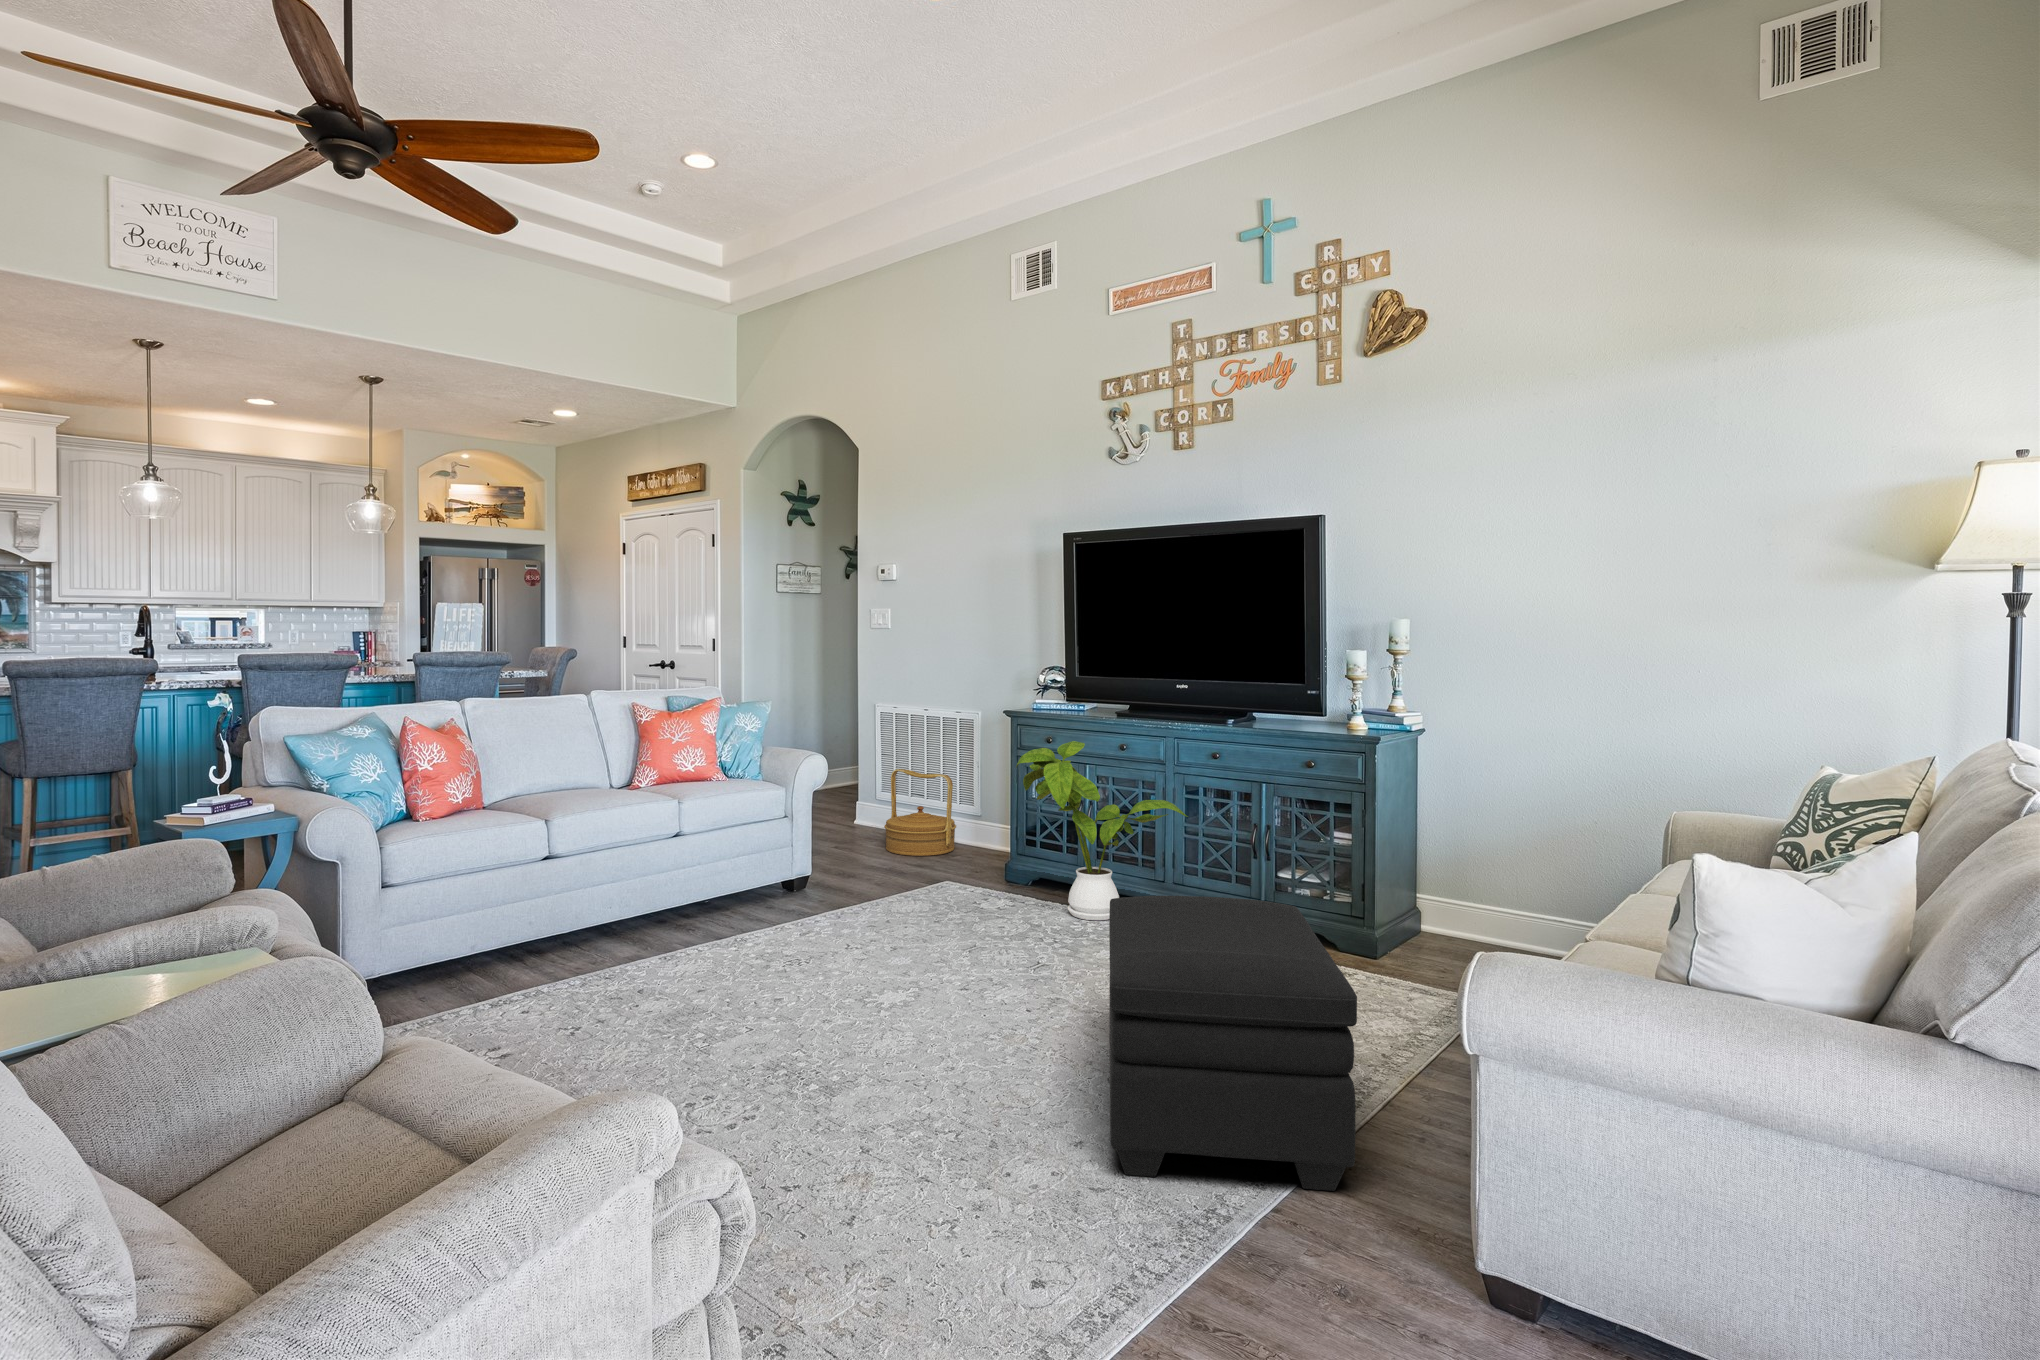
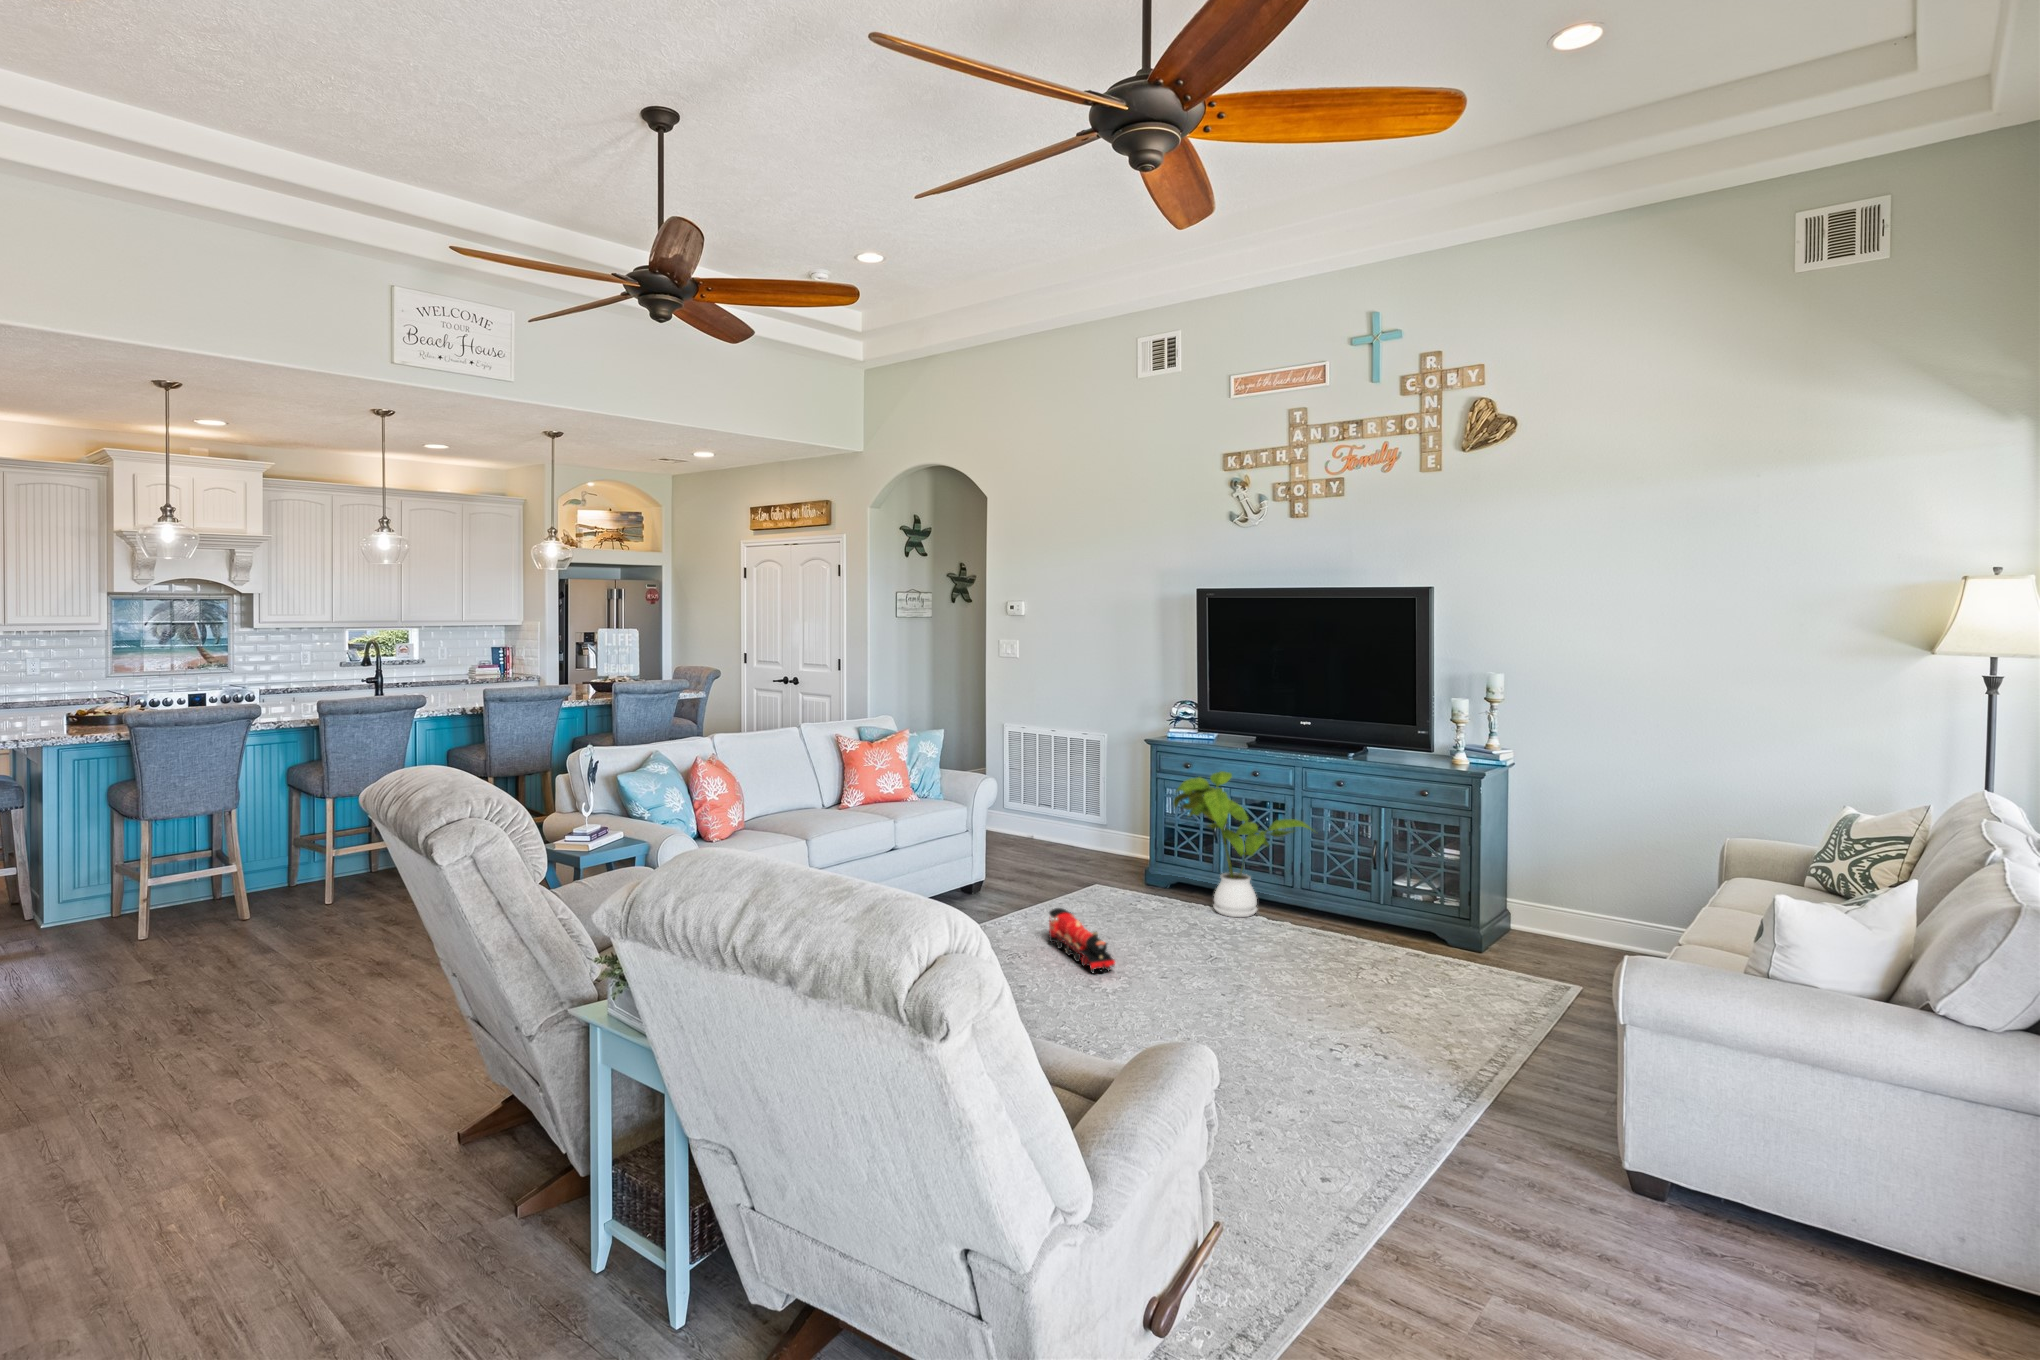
woven basket: present [884,769,956,856] -> none [1027,782,1089,858]
ottoman: present [1109,896,1357,1191] -> none [1300,909,1524,1124]
toy train: none [843,905,905,985] -> present [1049,908,1115,974]

